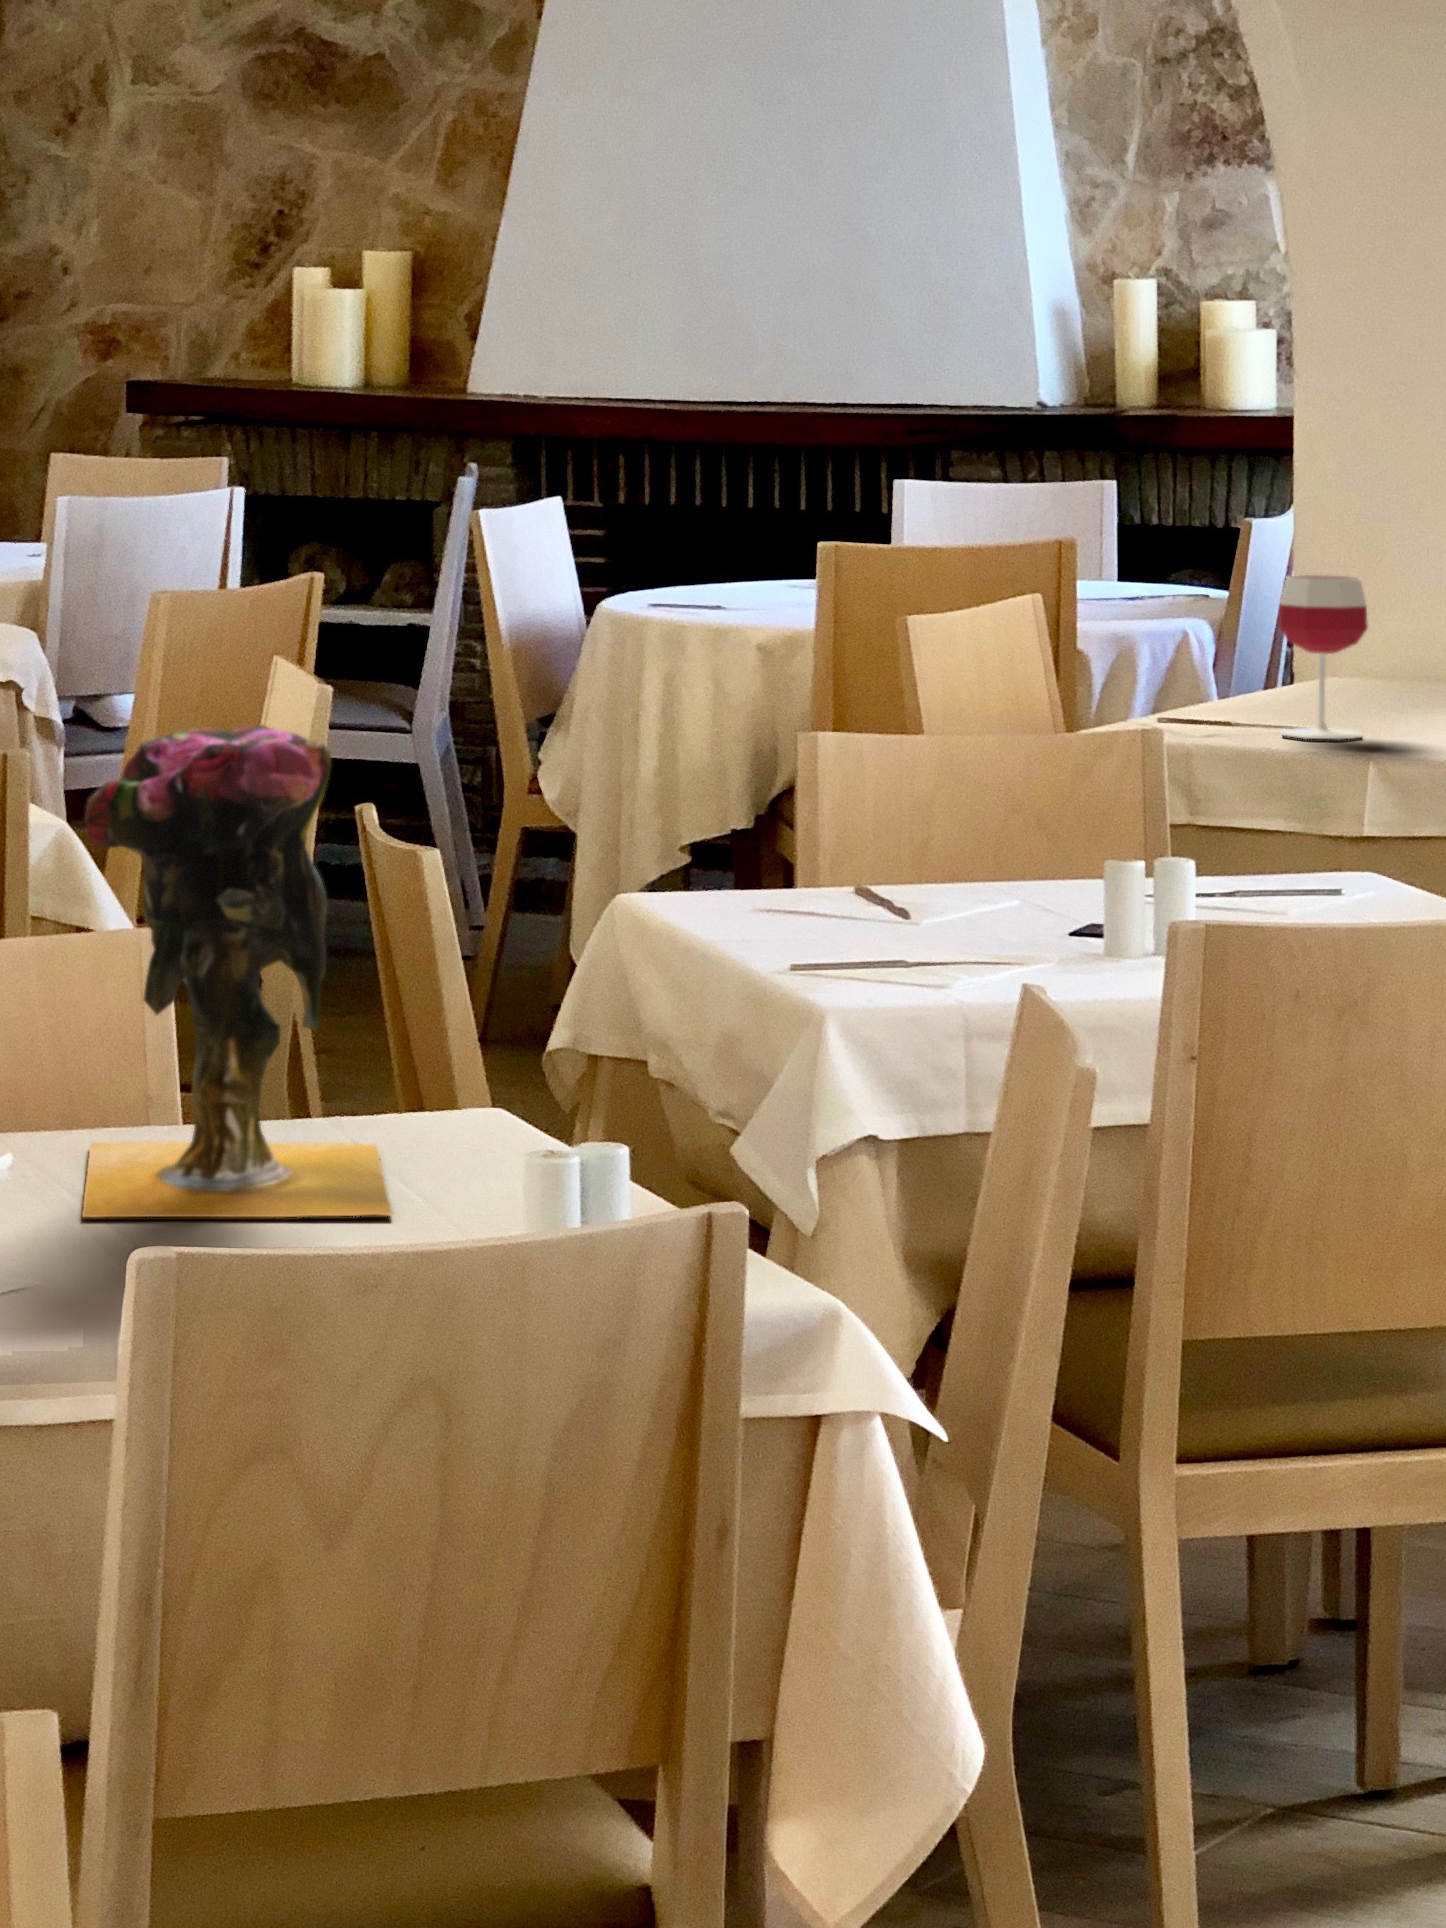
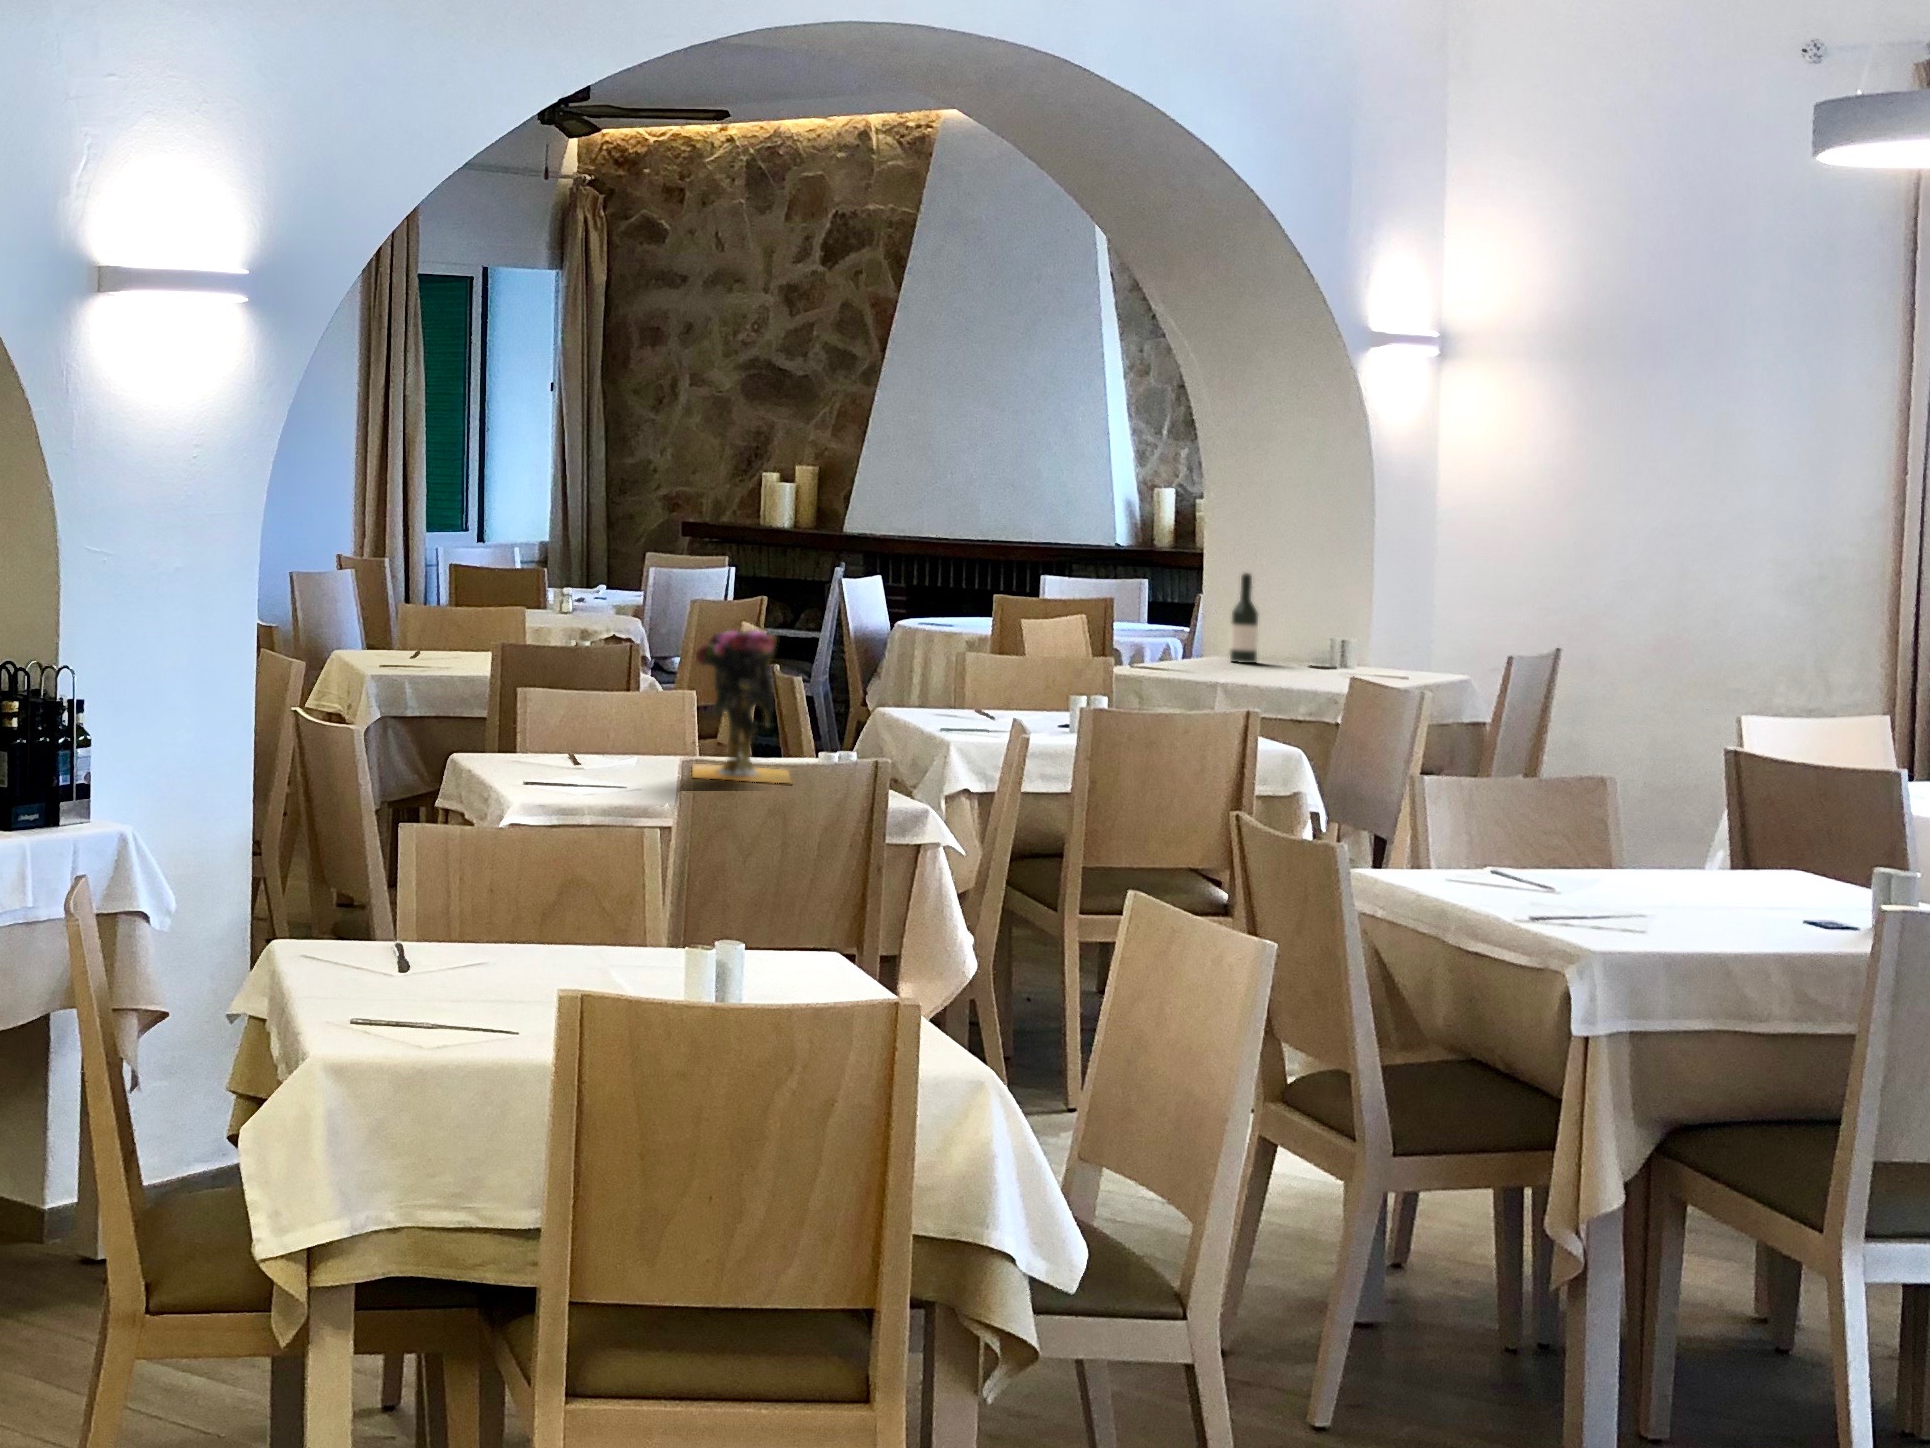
wine bottle: none [1366,464,1428,677] -> present [1230,573,1258,663]
wineglass: present [1279,575,1368,739] -> none [1174,614,1213,681]

